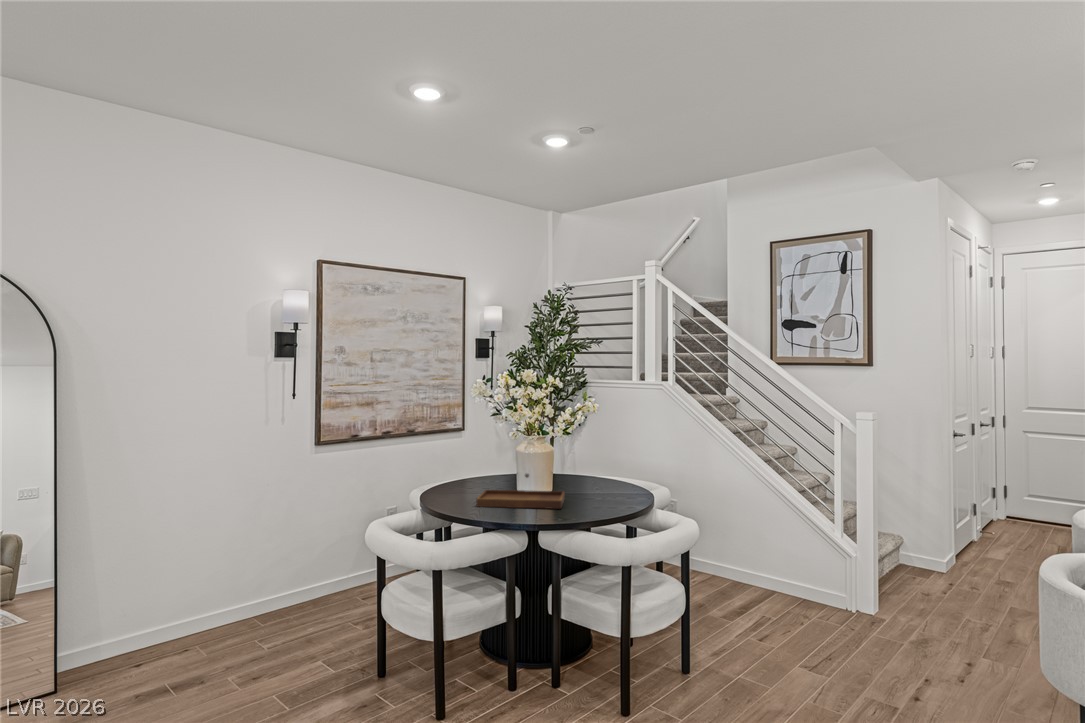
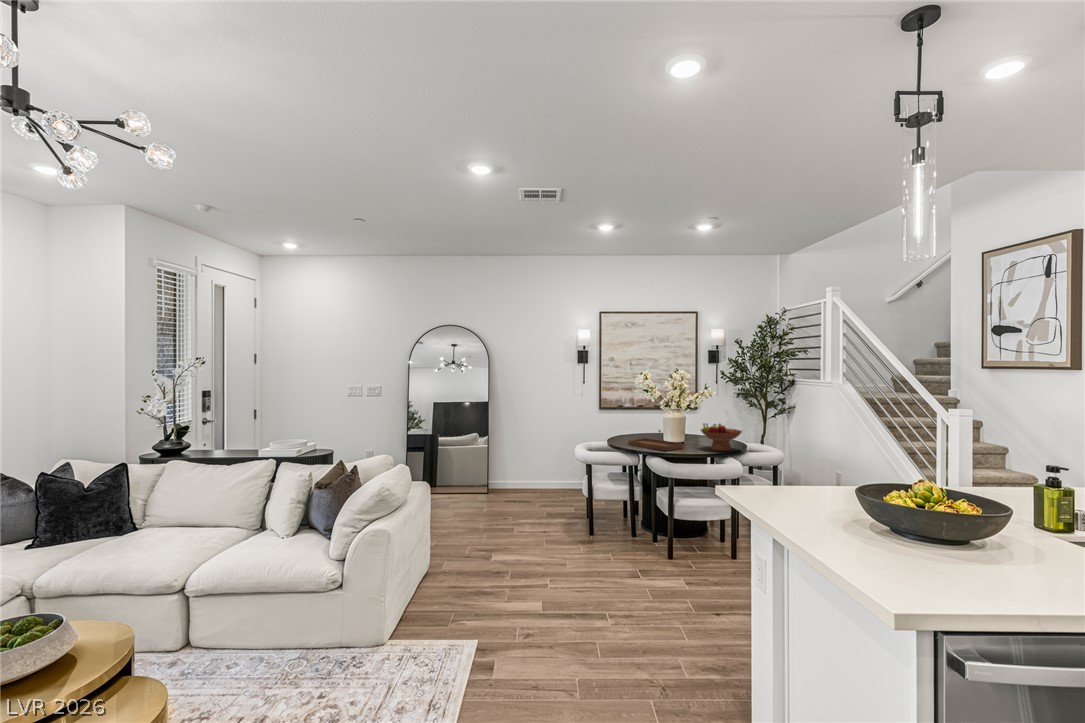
fruit bowl: none [577,452,638,494] -> present [701,424,742,451]

